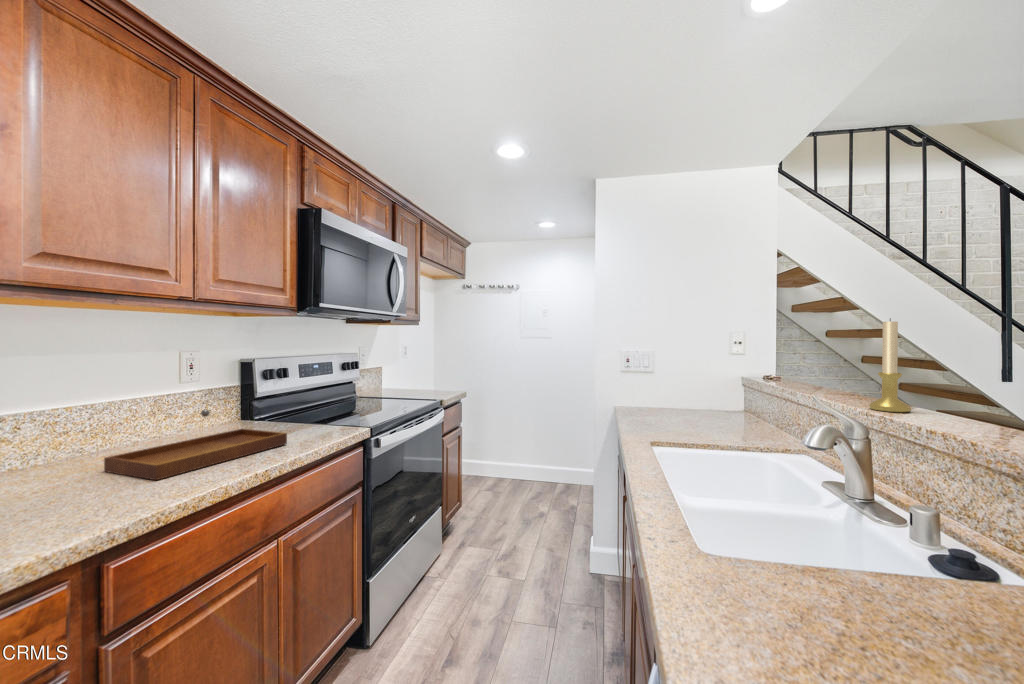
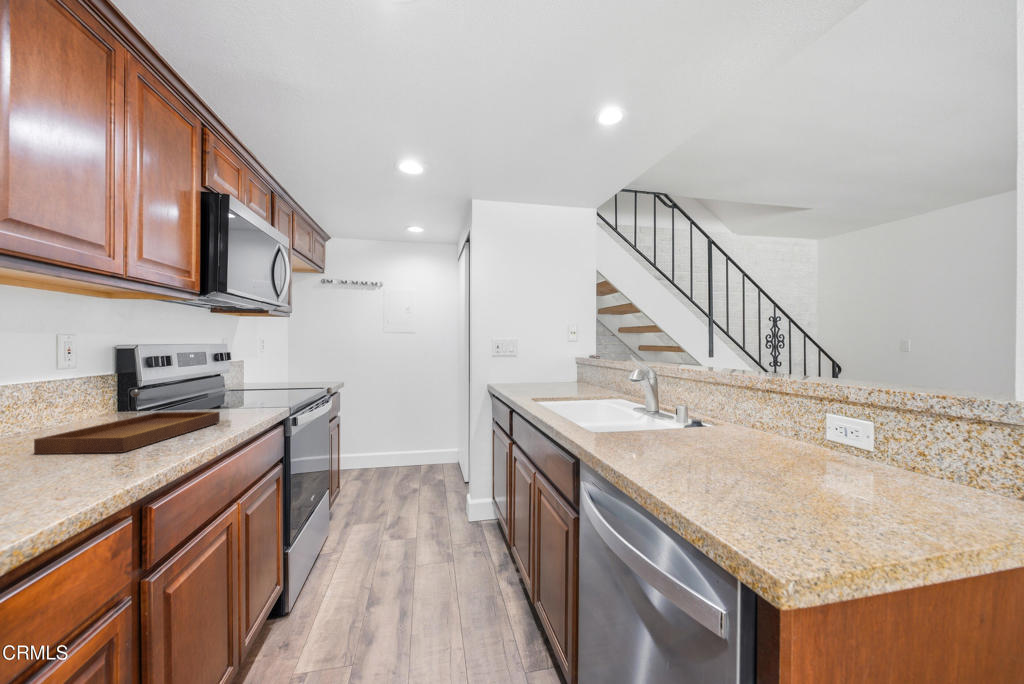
candle holder: present [869,318,911,412] -> none [659,313,679,367]

